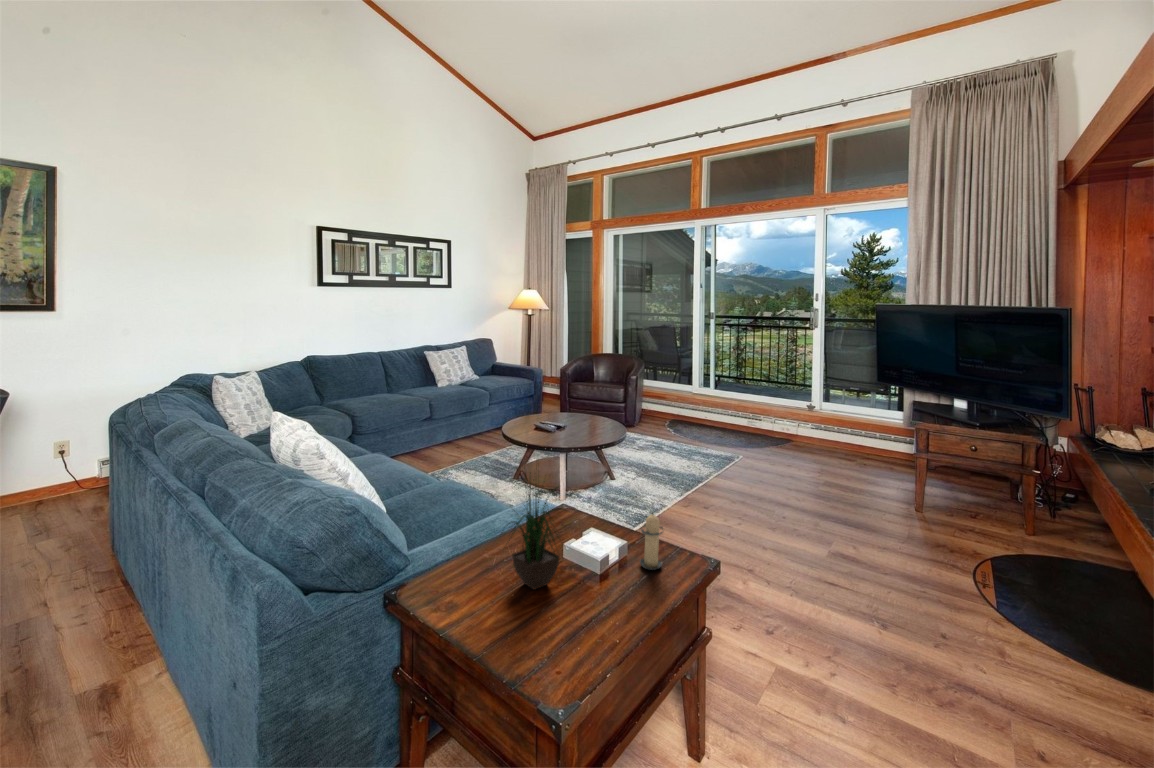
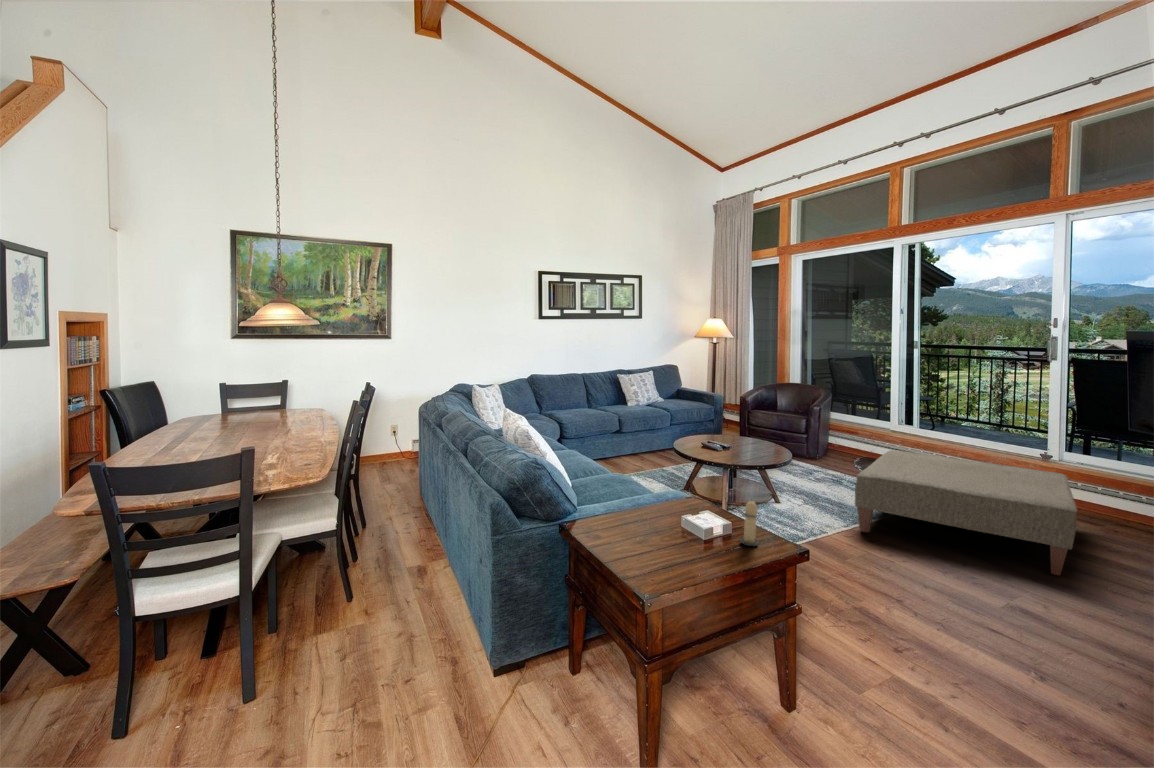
ottoman: none [689,415,873,520] -> present [855,450,1077,575]
potted plant: present [509,472,559,590] -> none [625,434,683,543]

